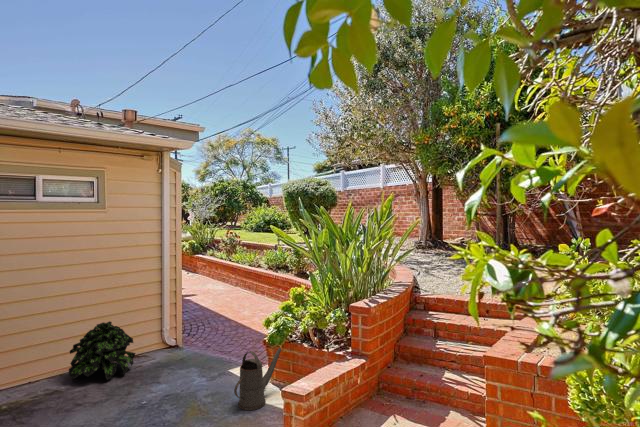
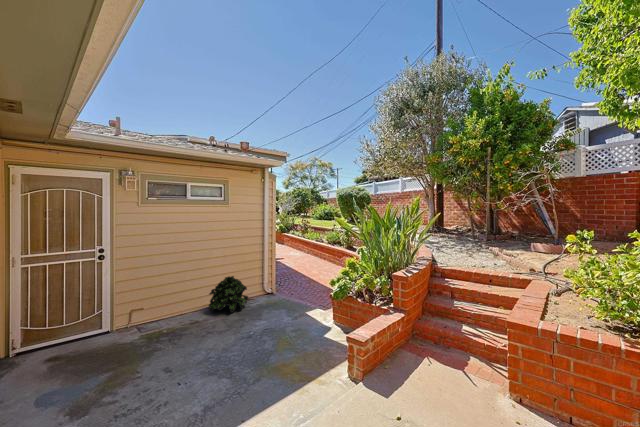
watering can: present [234,348,281,410] -> none [311,300,342,342]

